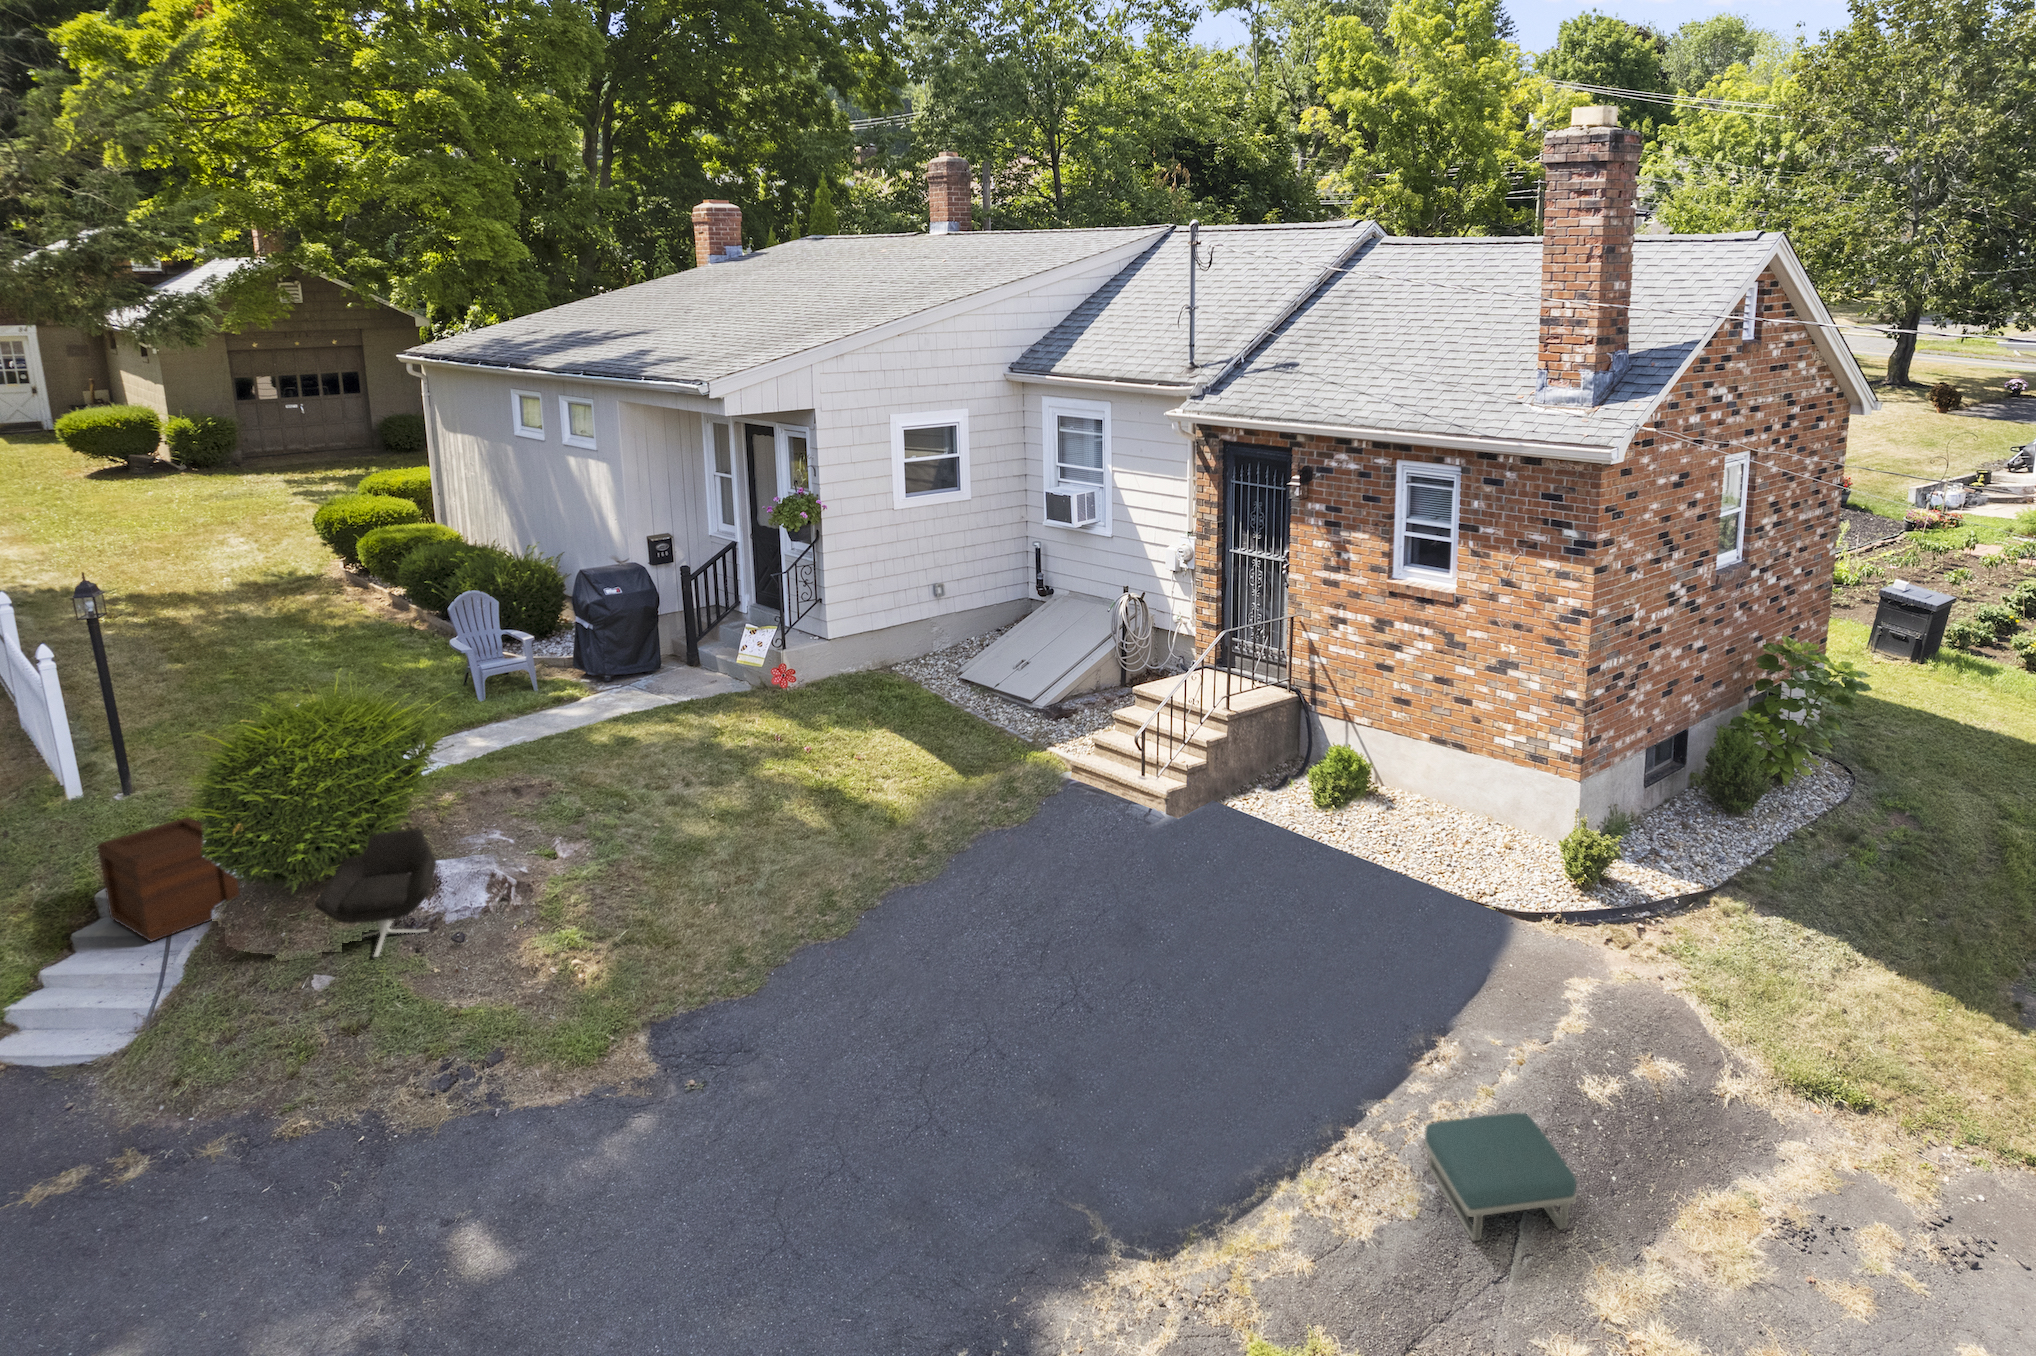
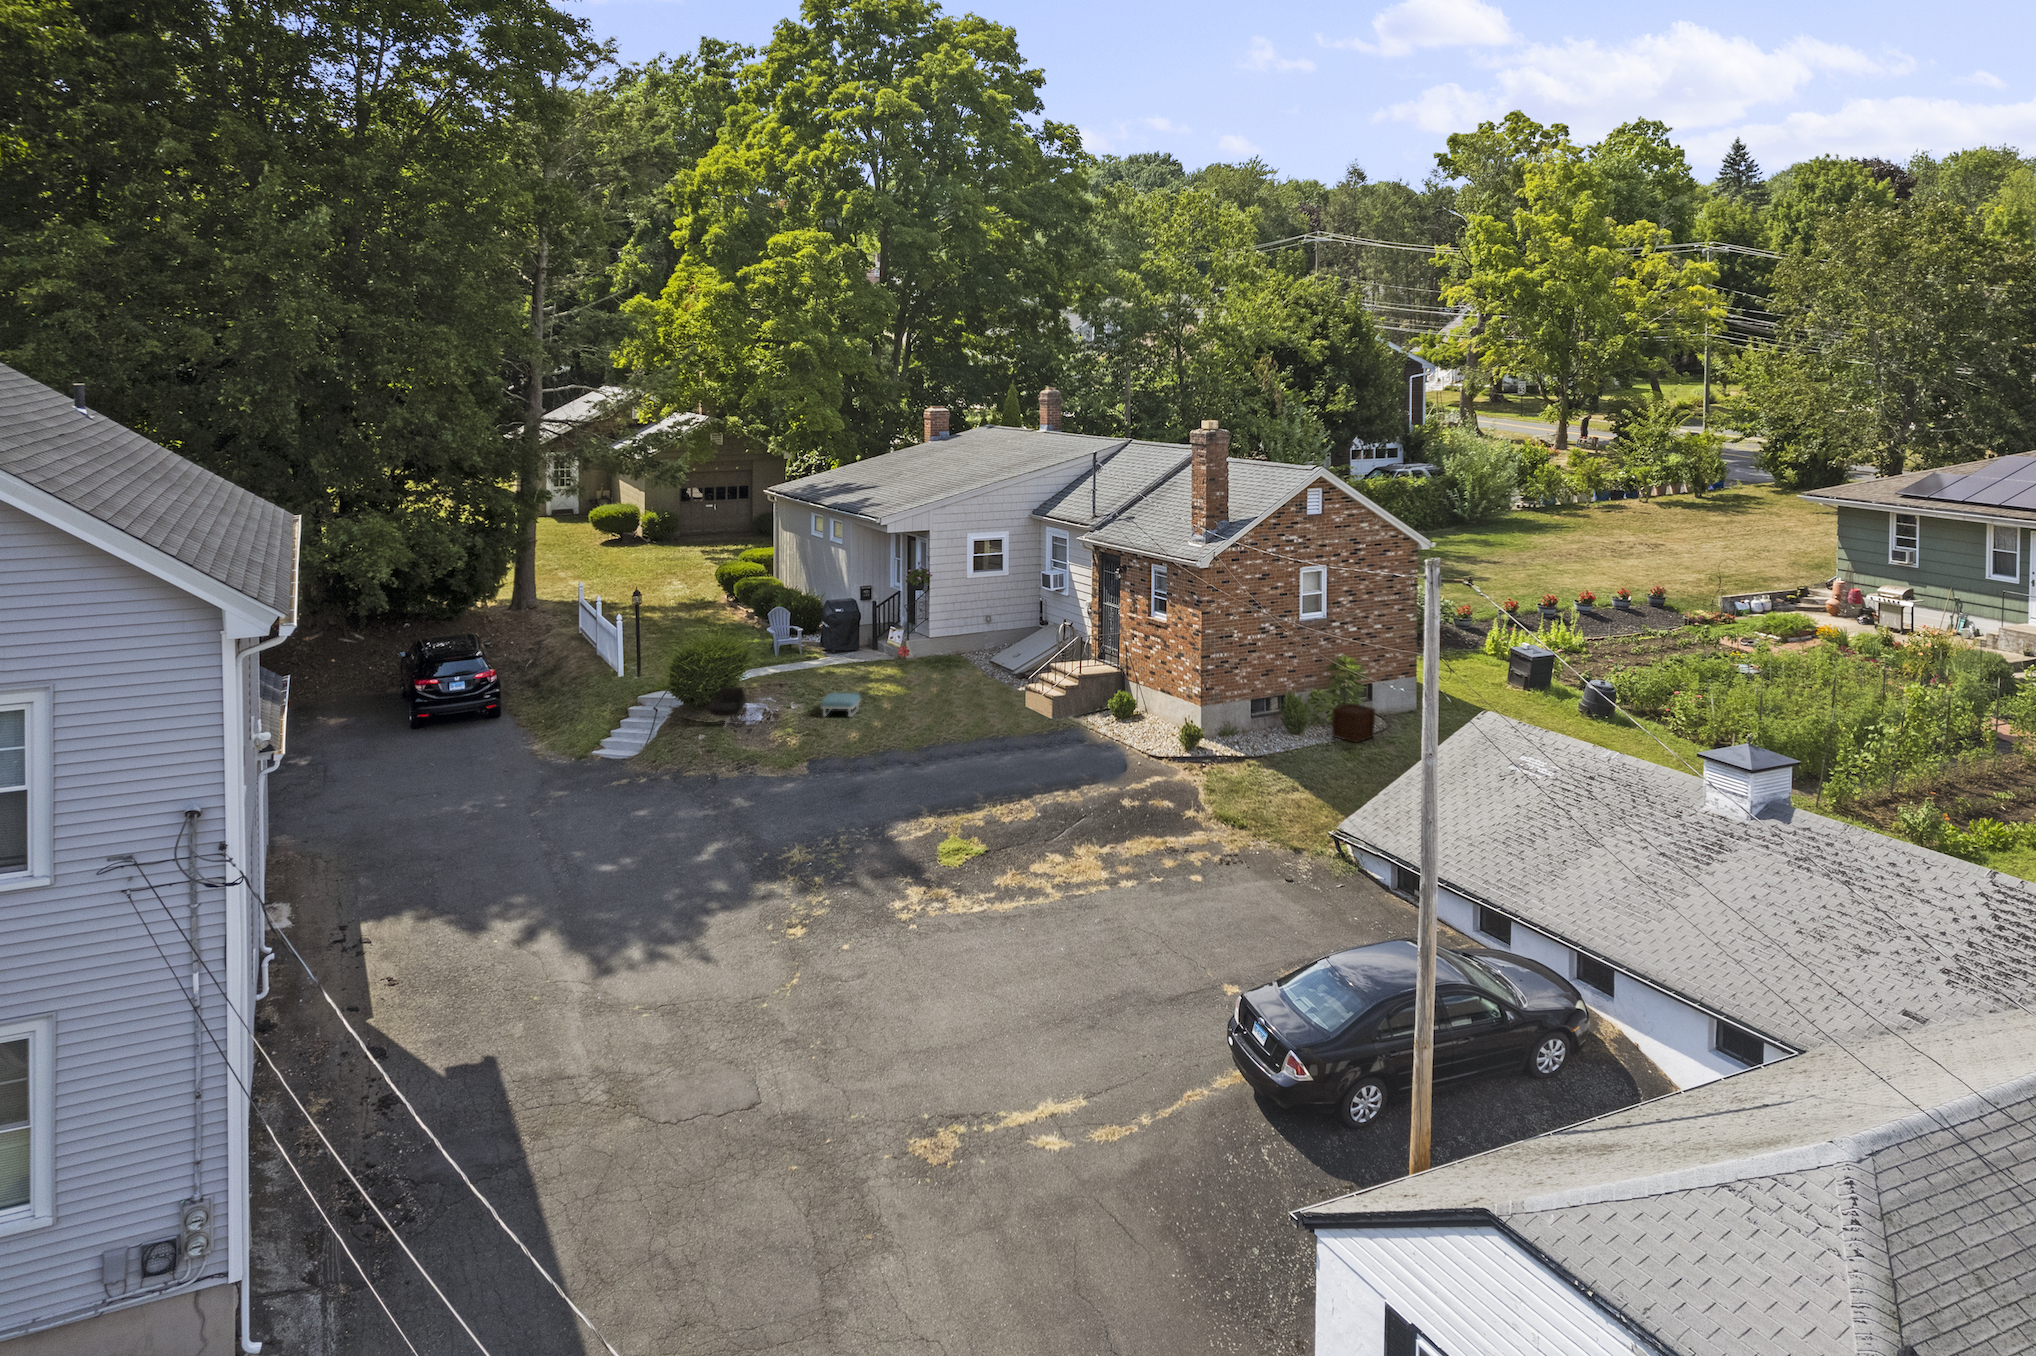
wooden crate: present [97,817,240,941] -> present [1332,703,1375,743]
footstool: present [1424,1113,1576,1242] -> present [821,693,860,717]

